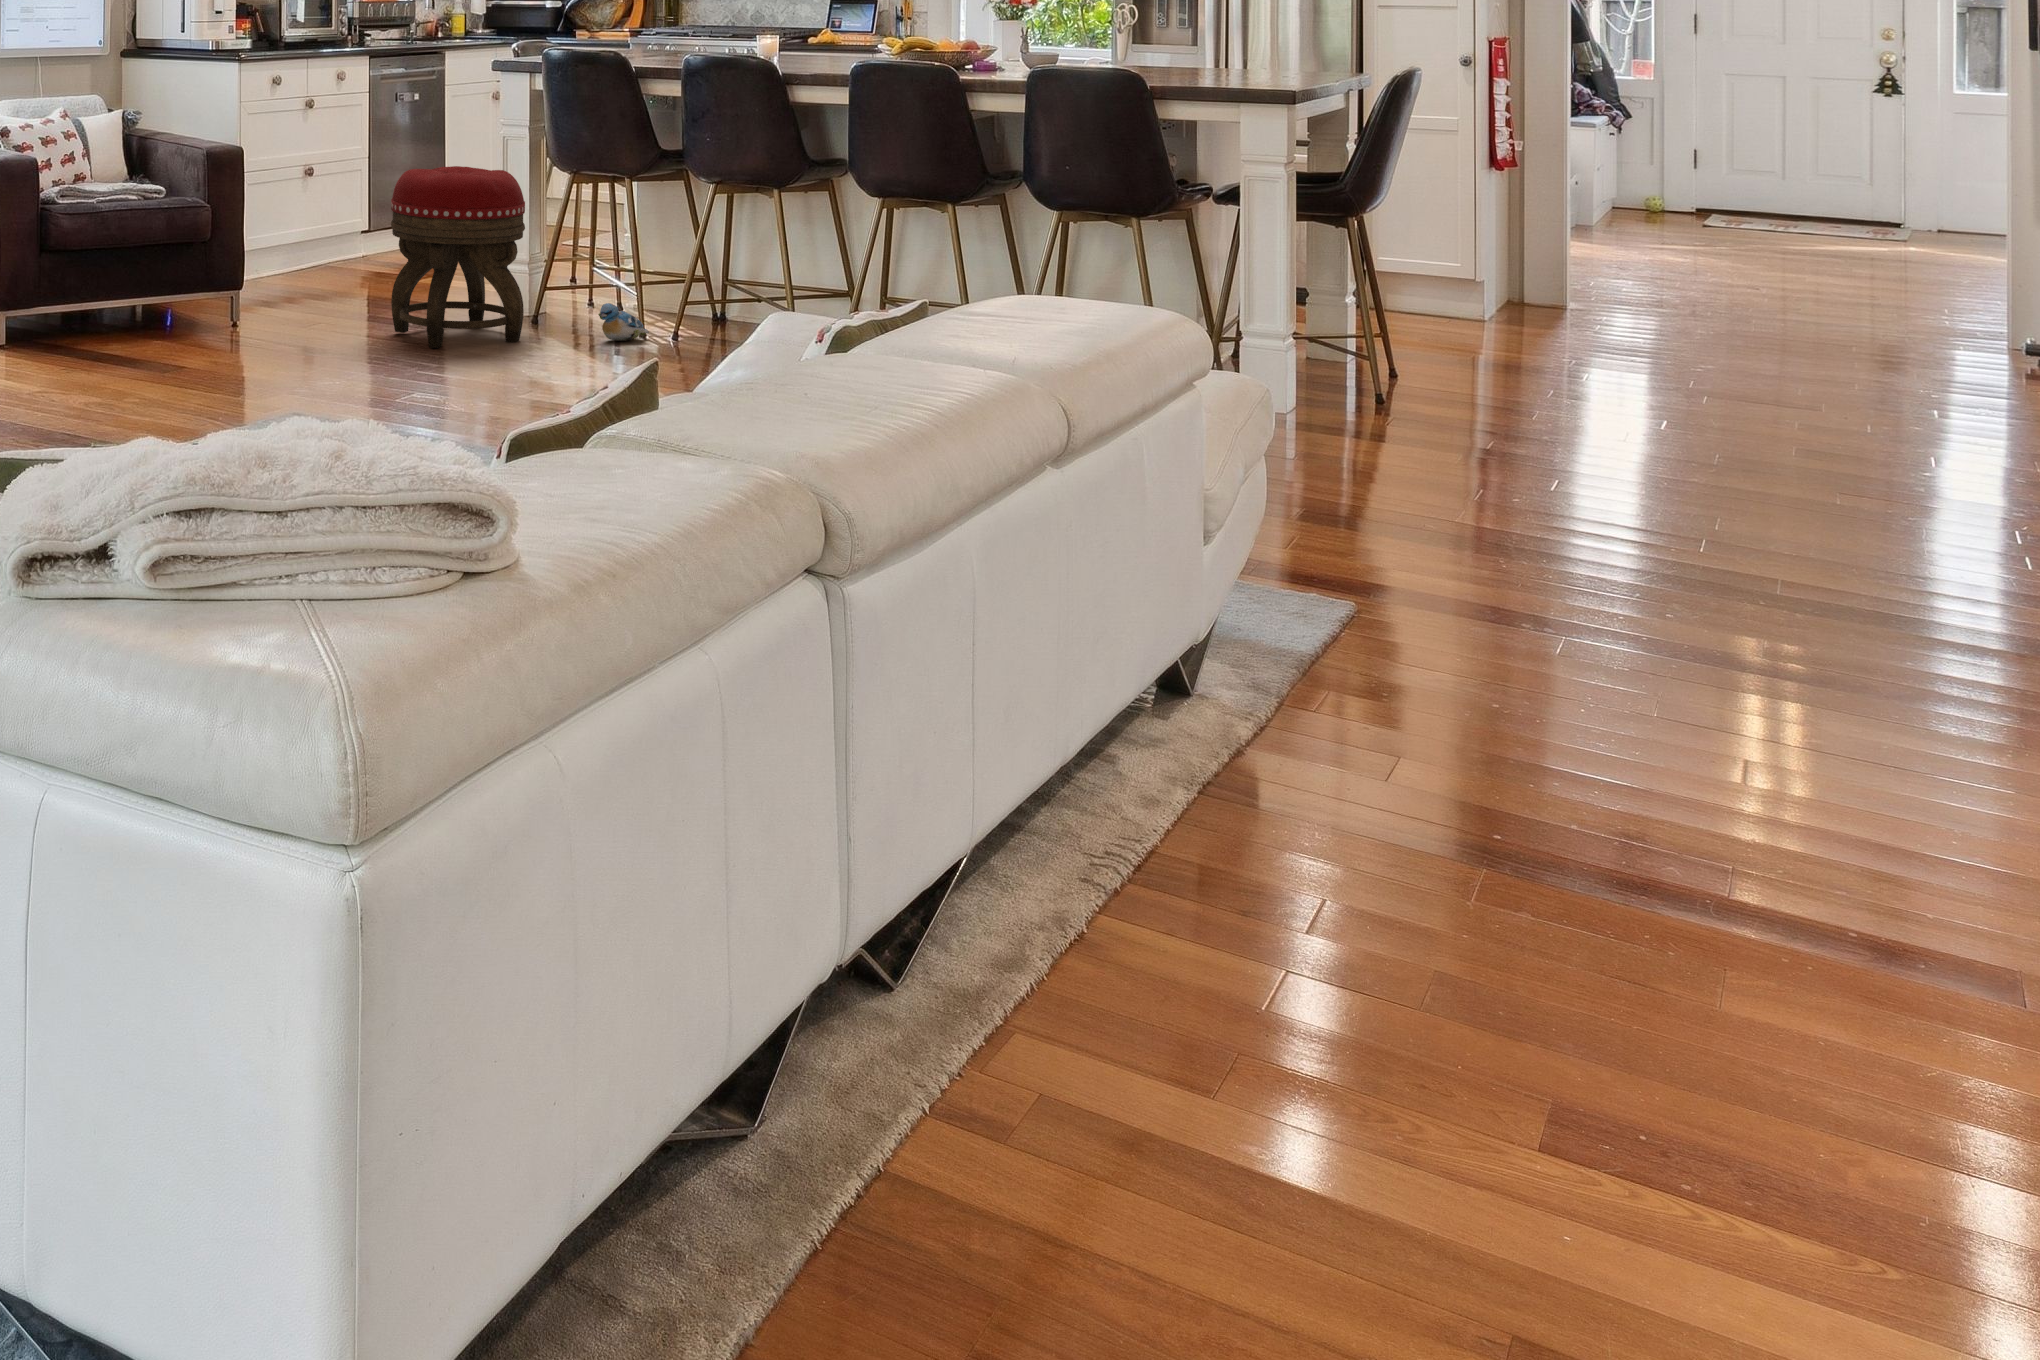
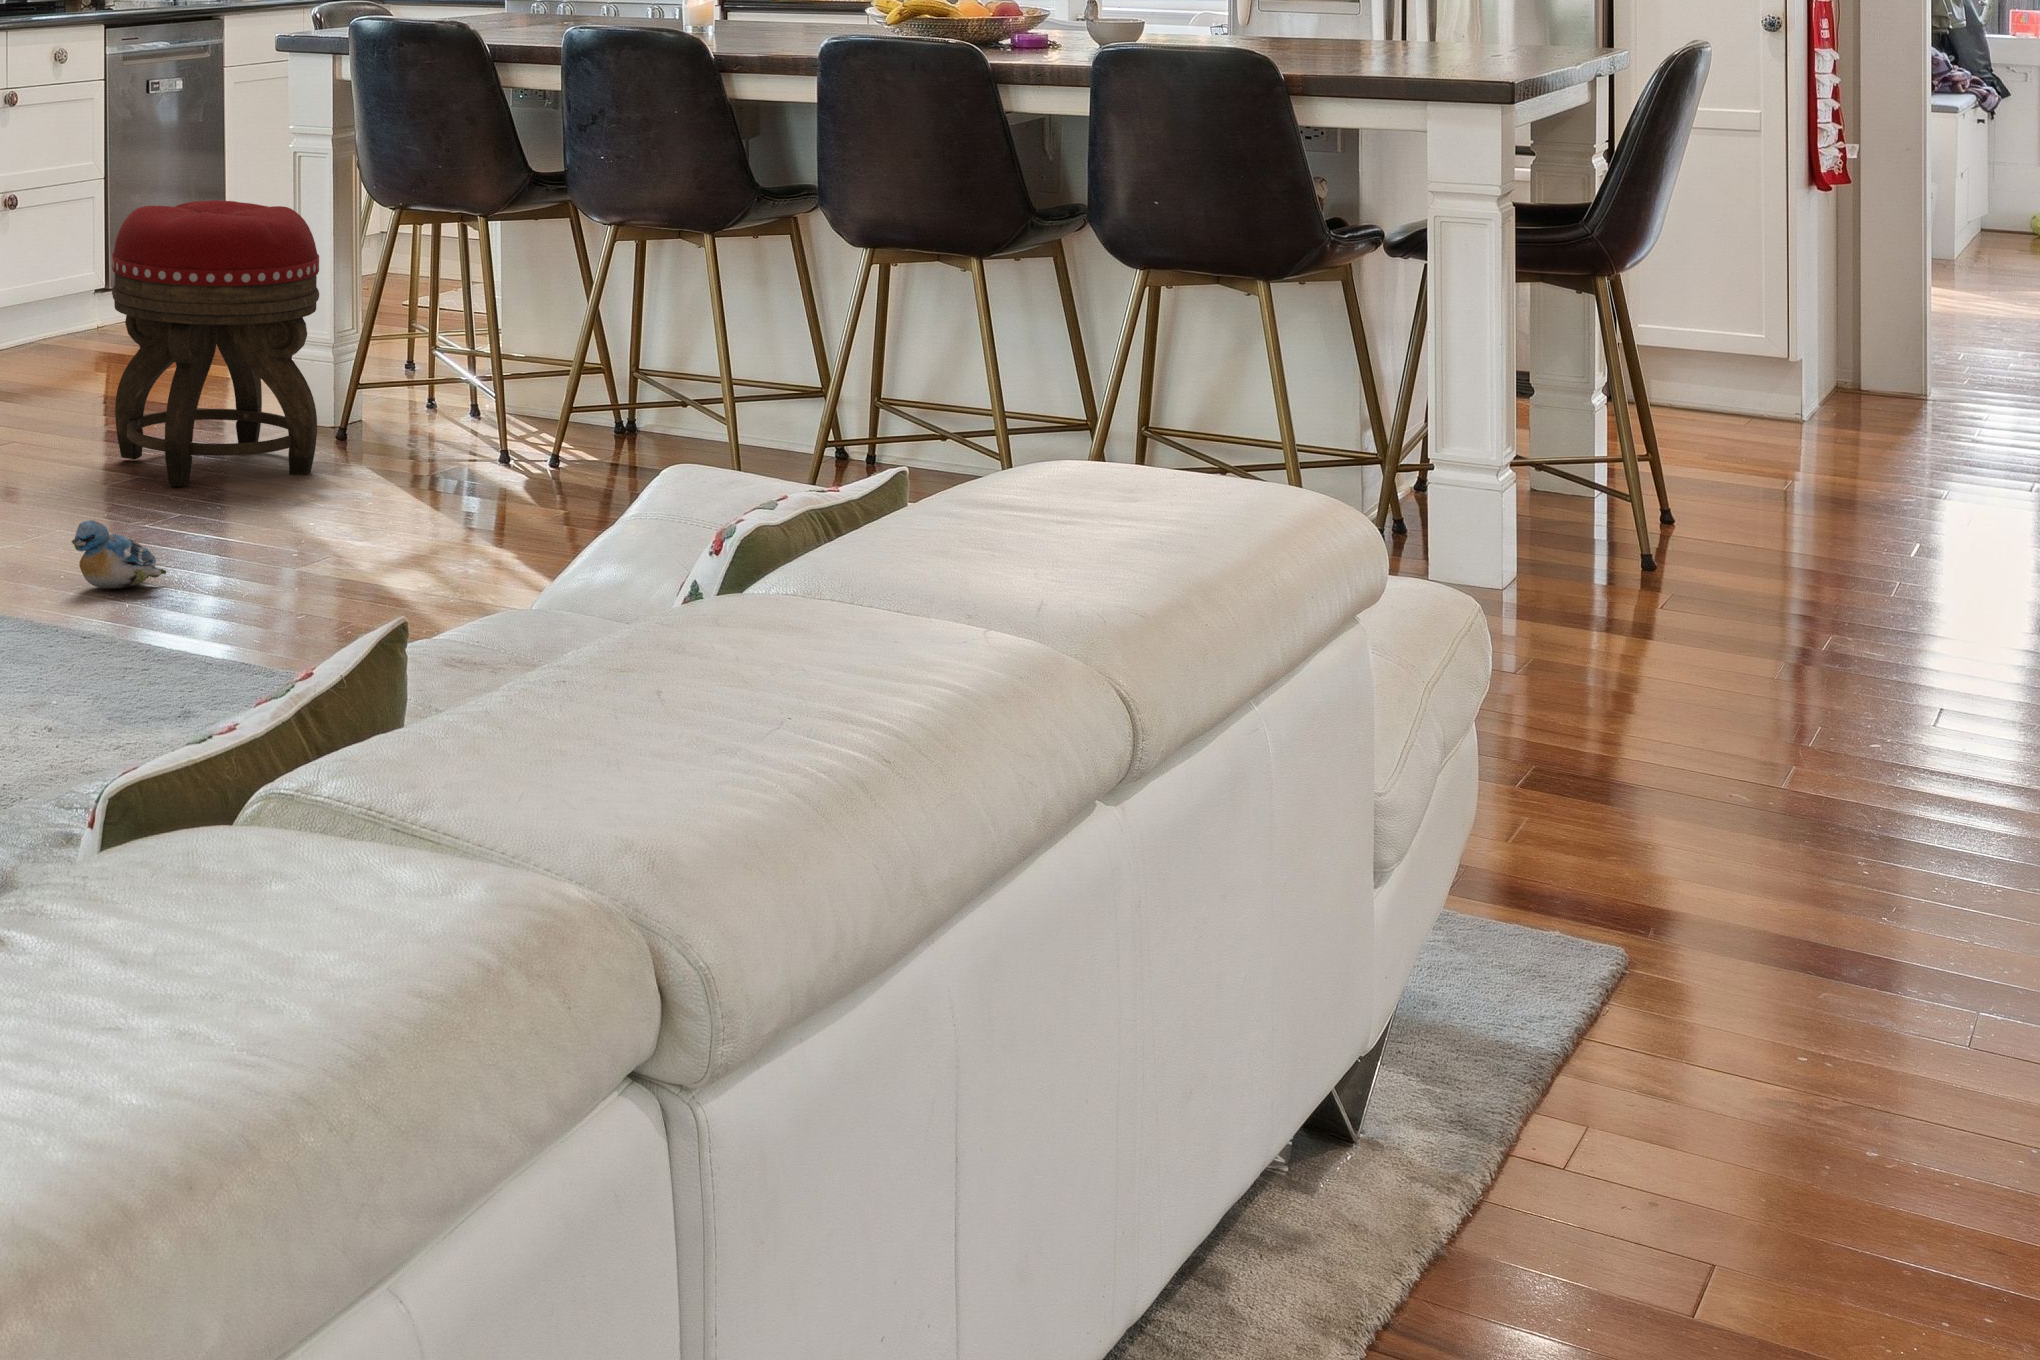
plush toy: present [598,303,649,341] -> present [71,520,166,588]

